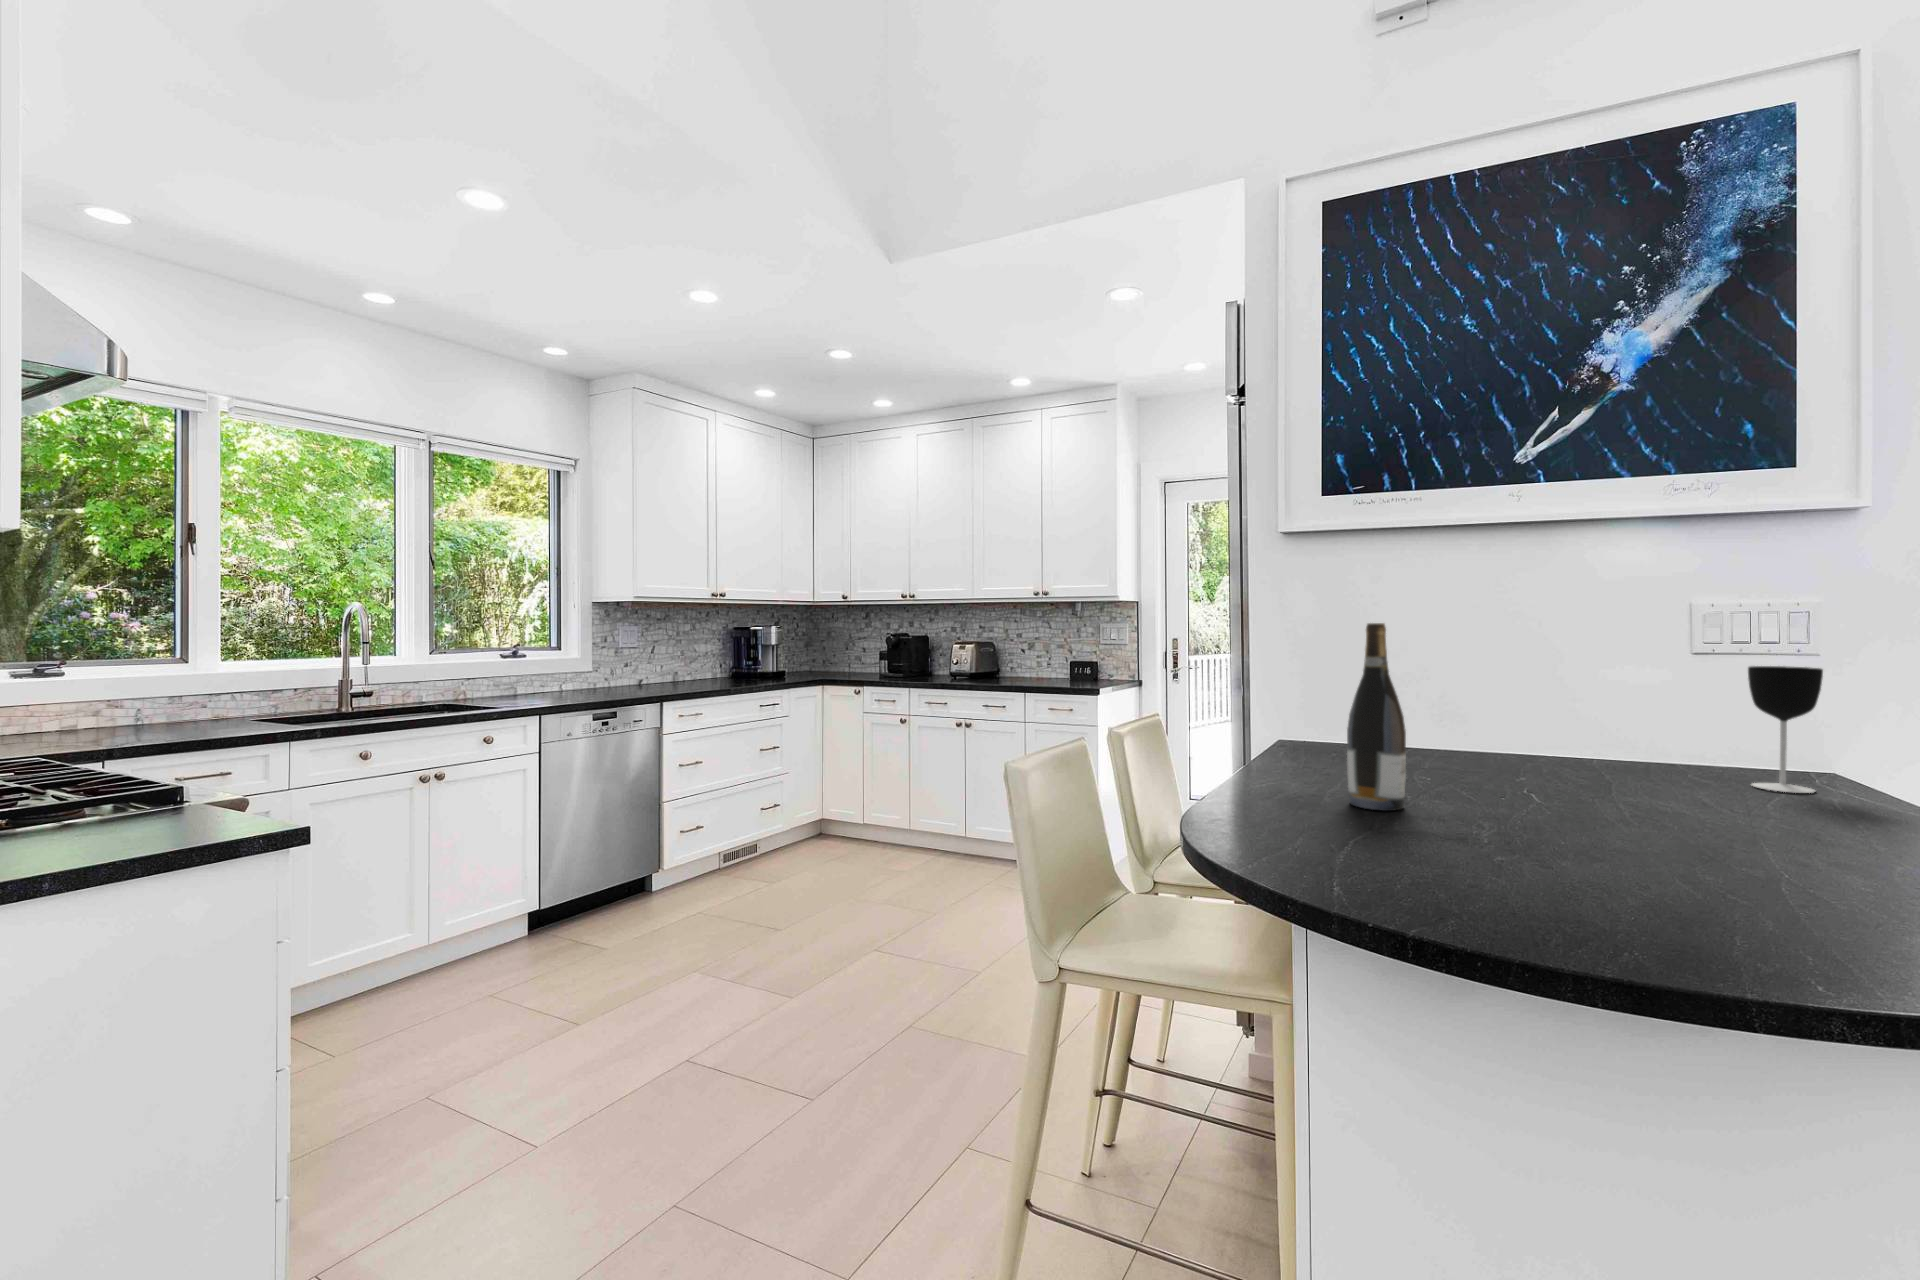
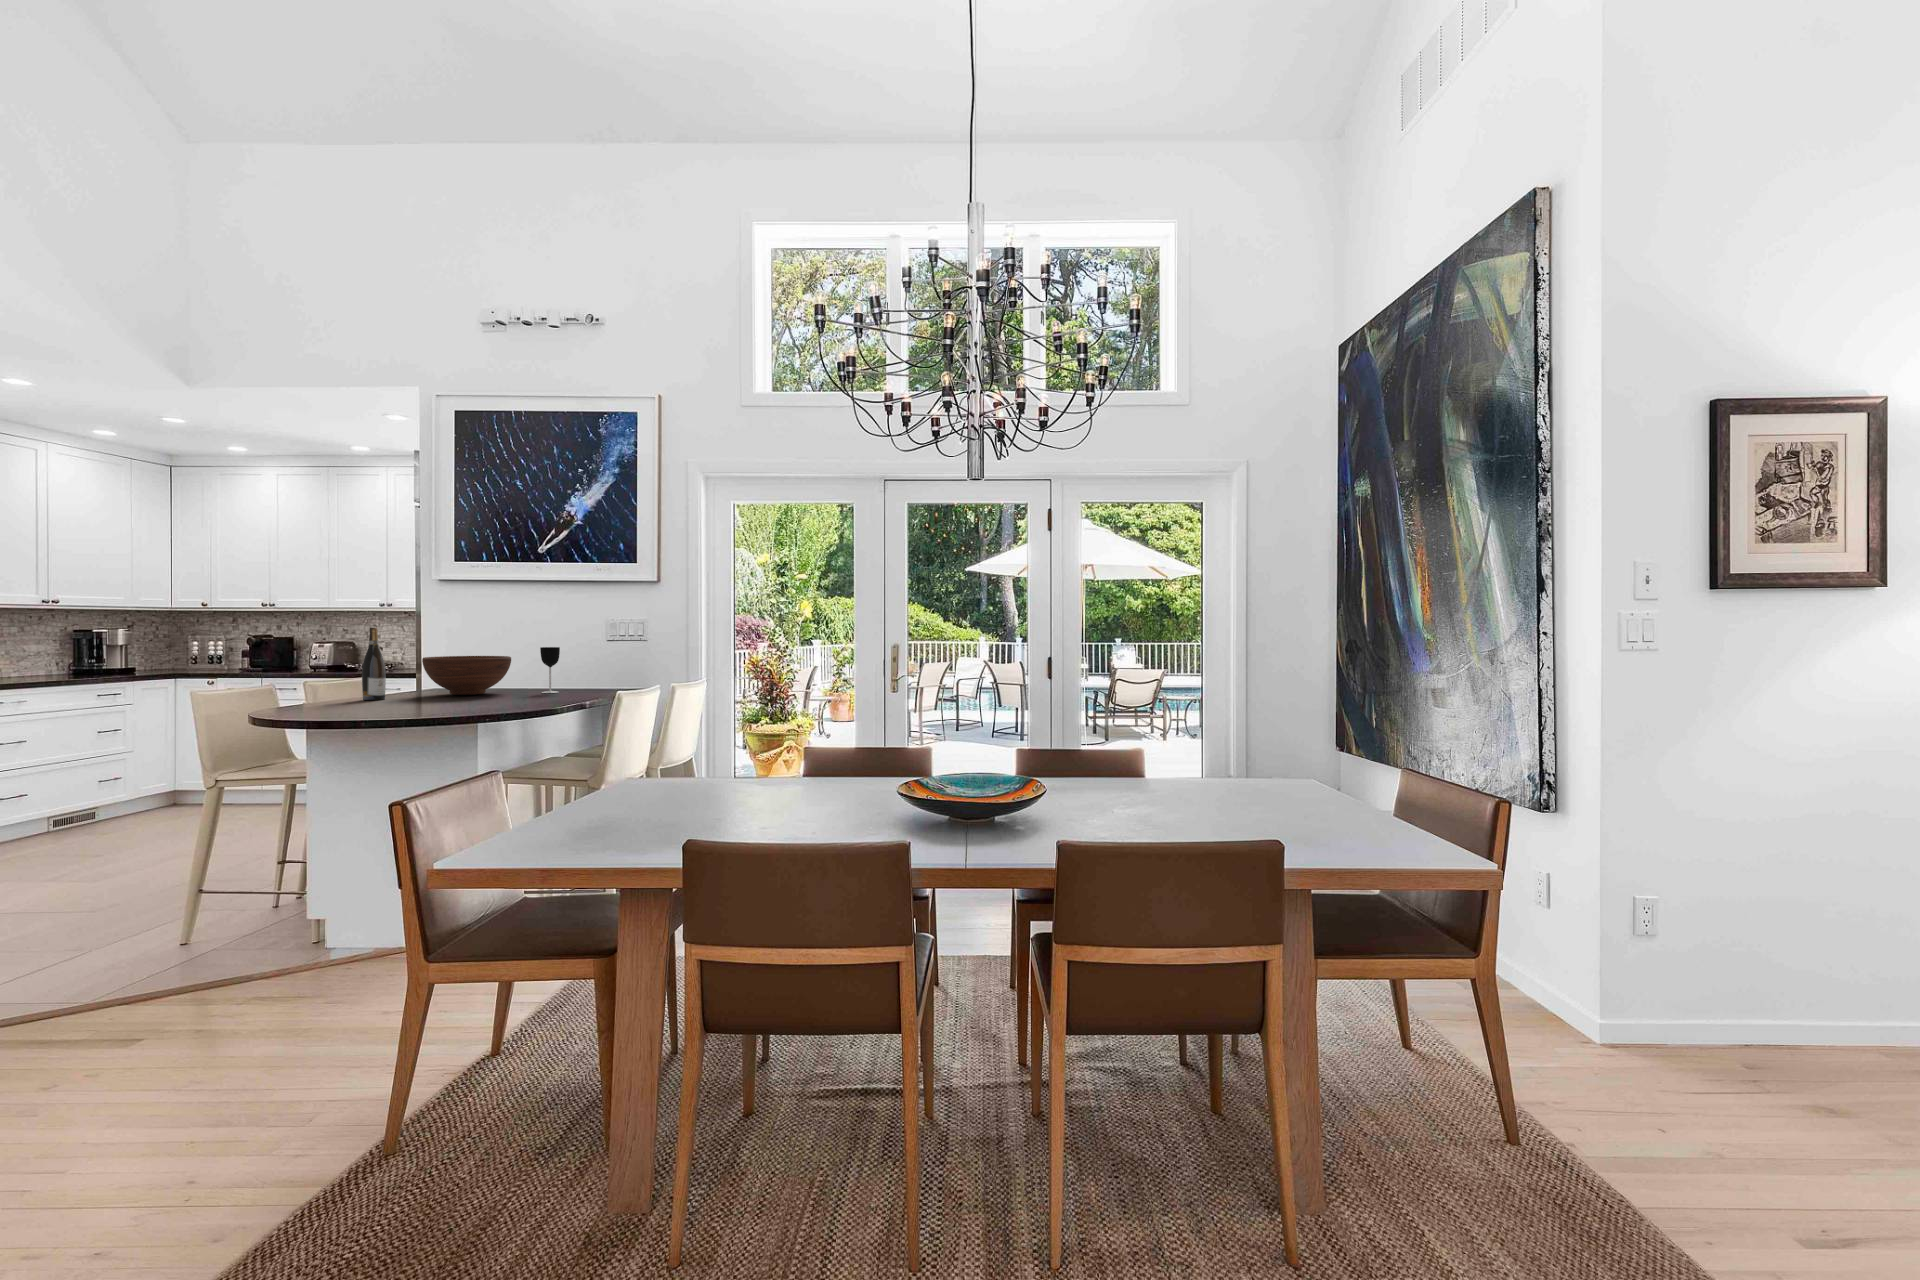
fruit bowl: none [1439,685,1697,794] -> present [422,656,511,695]

